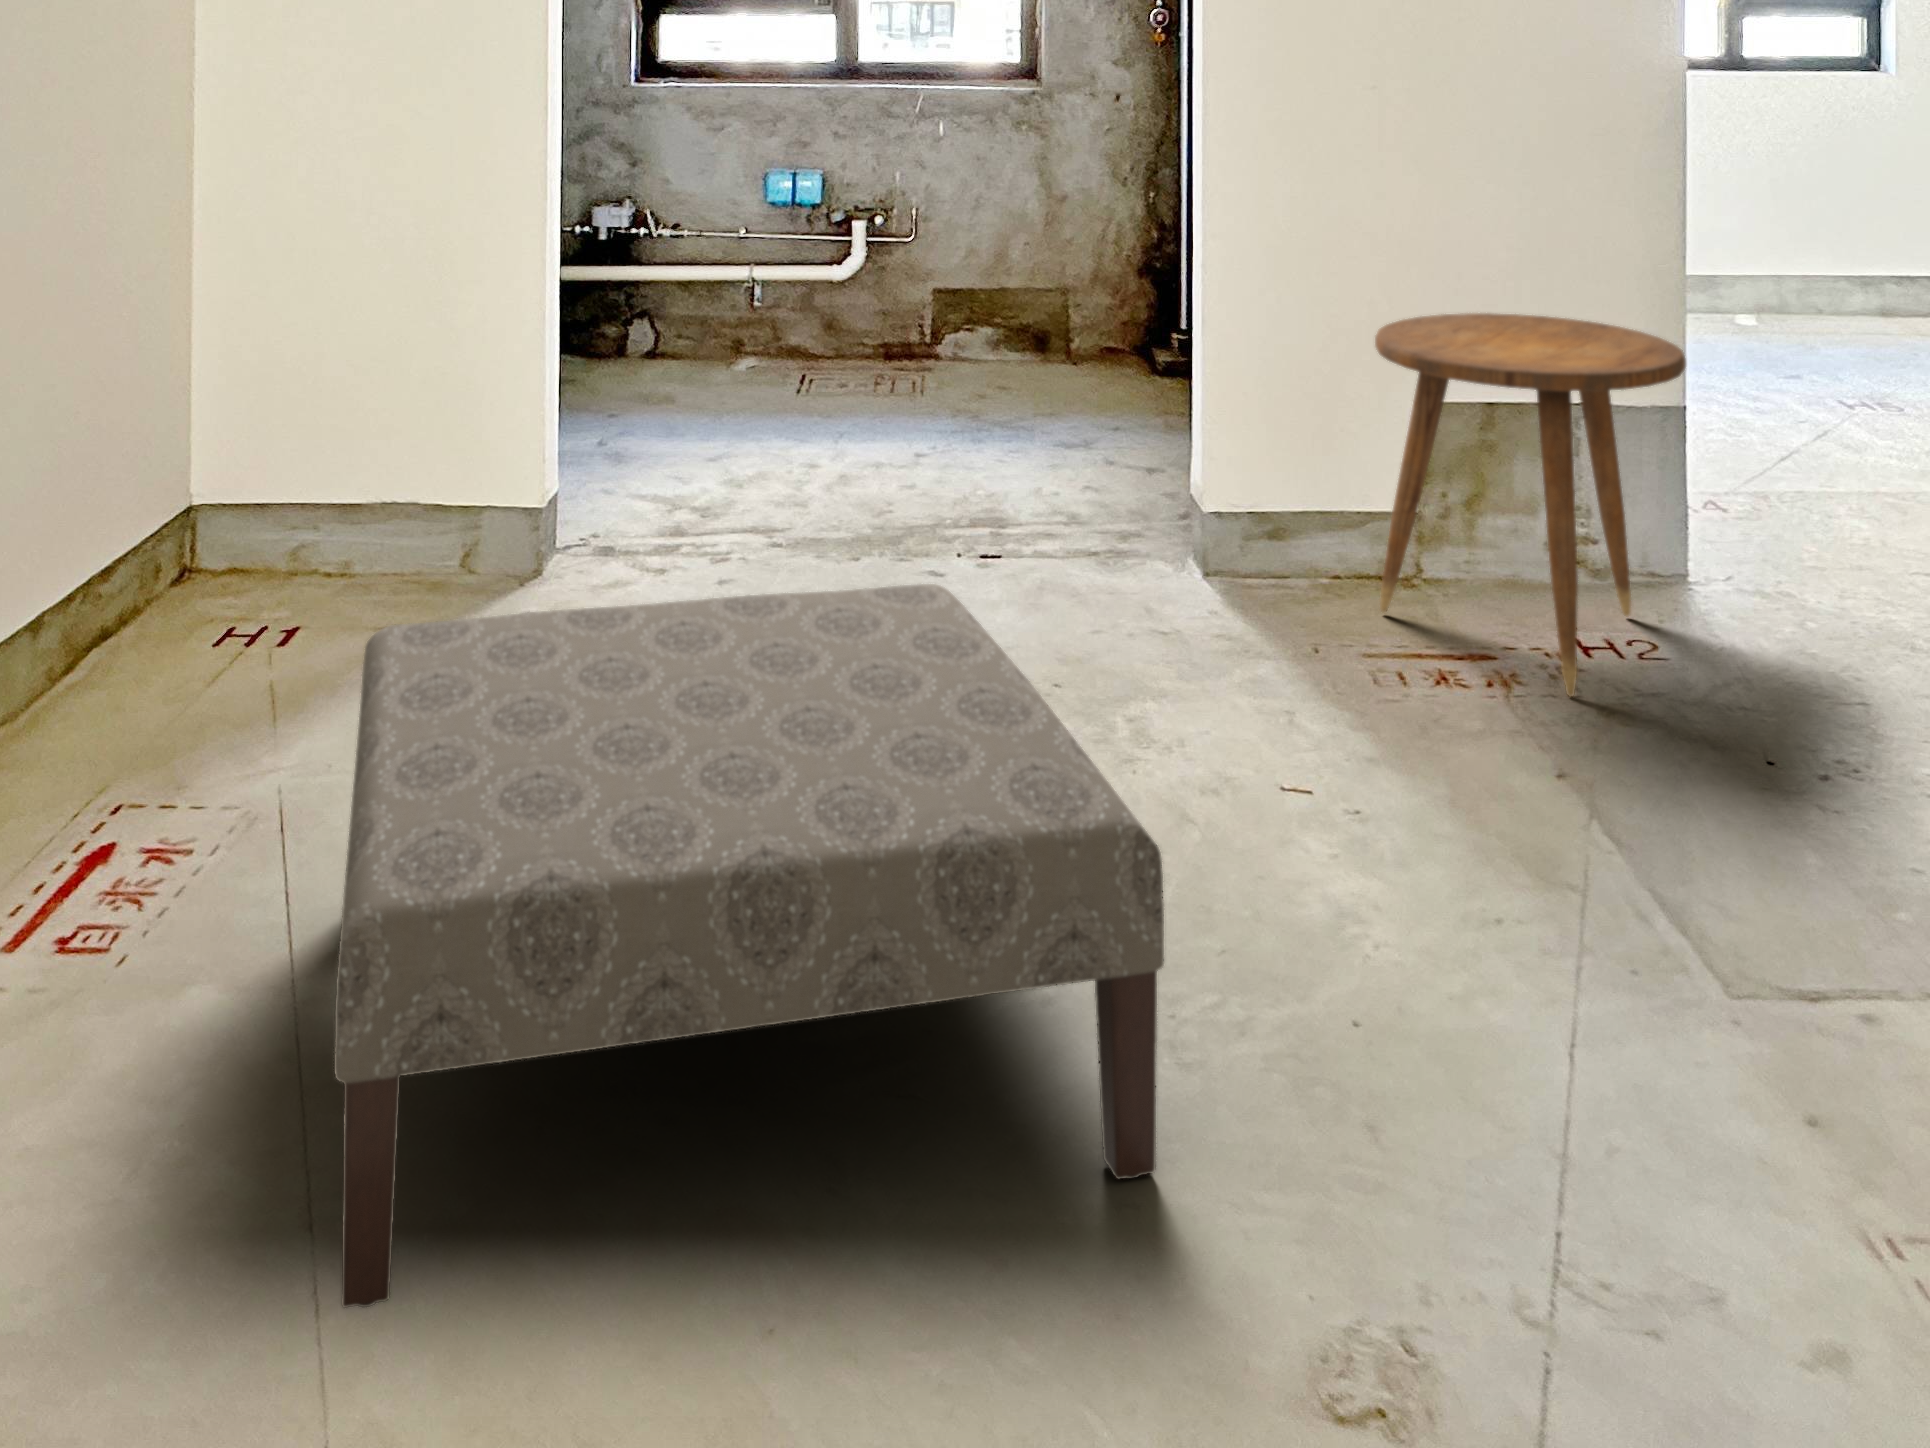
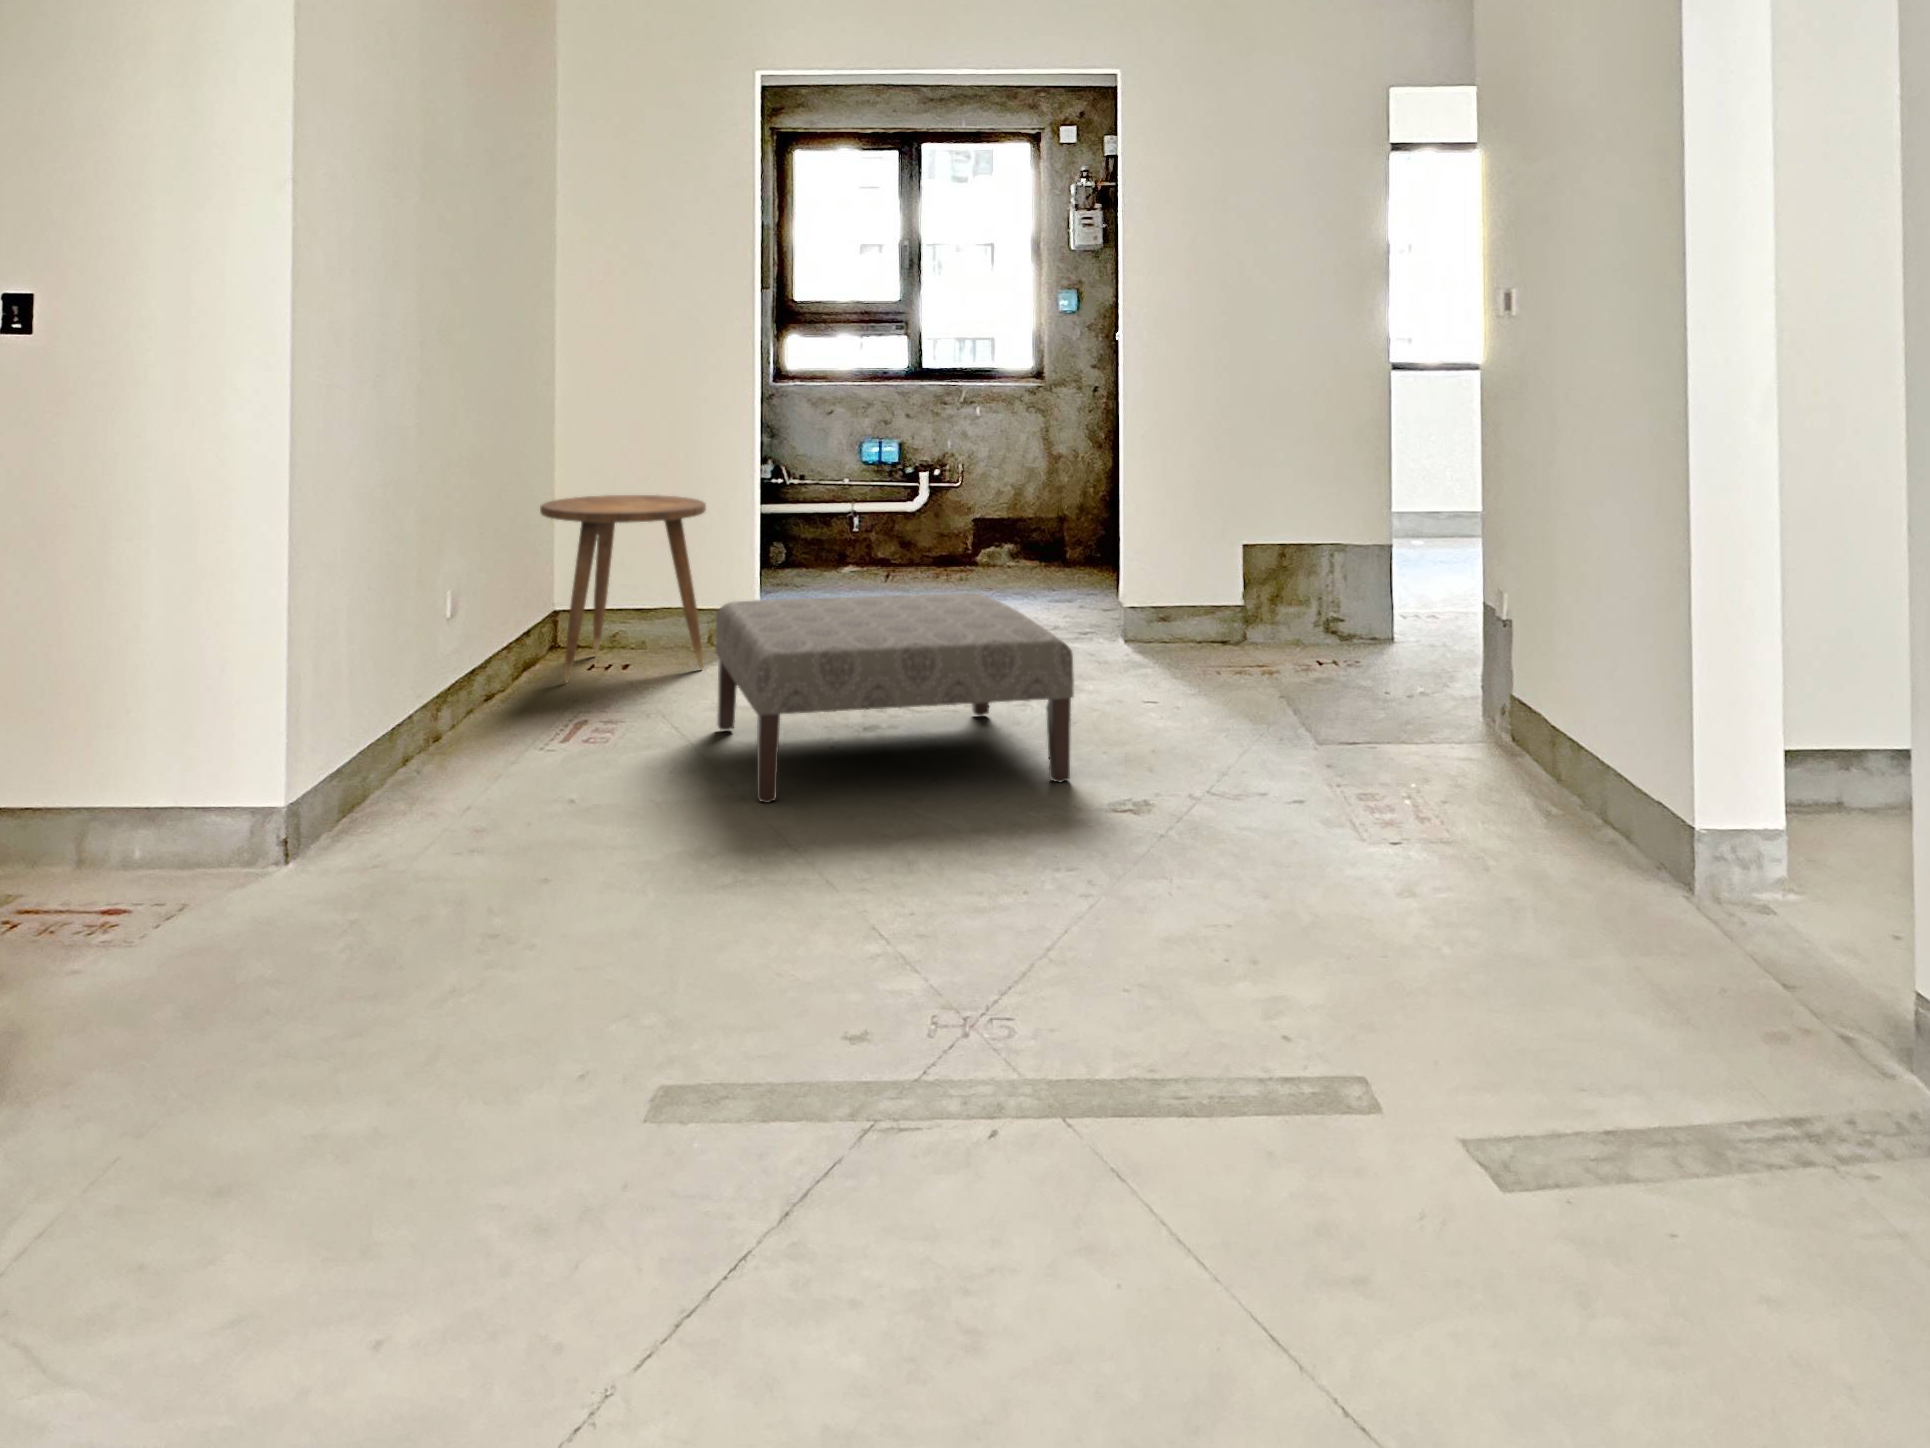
side table: present [1375,313,1686,697] -> present [540,495,706,682]

